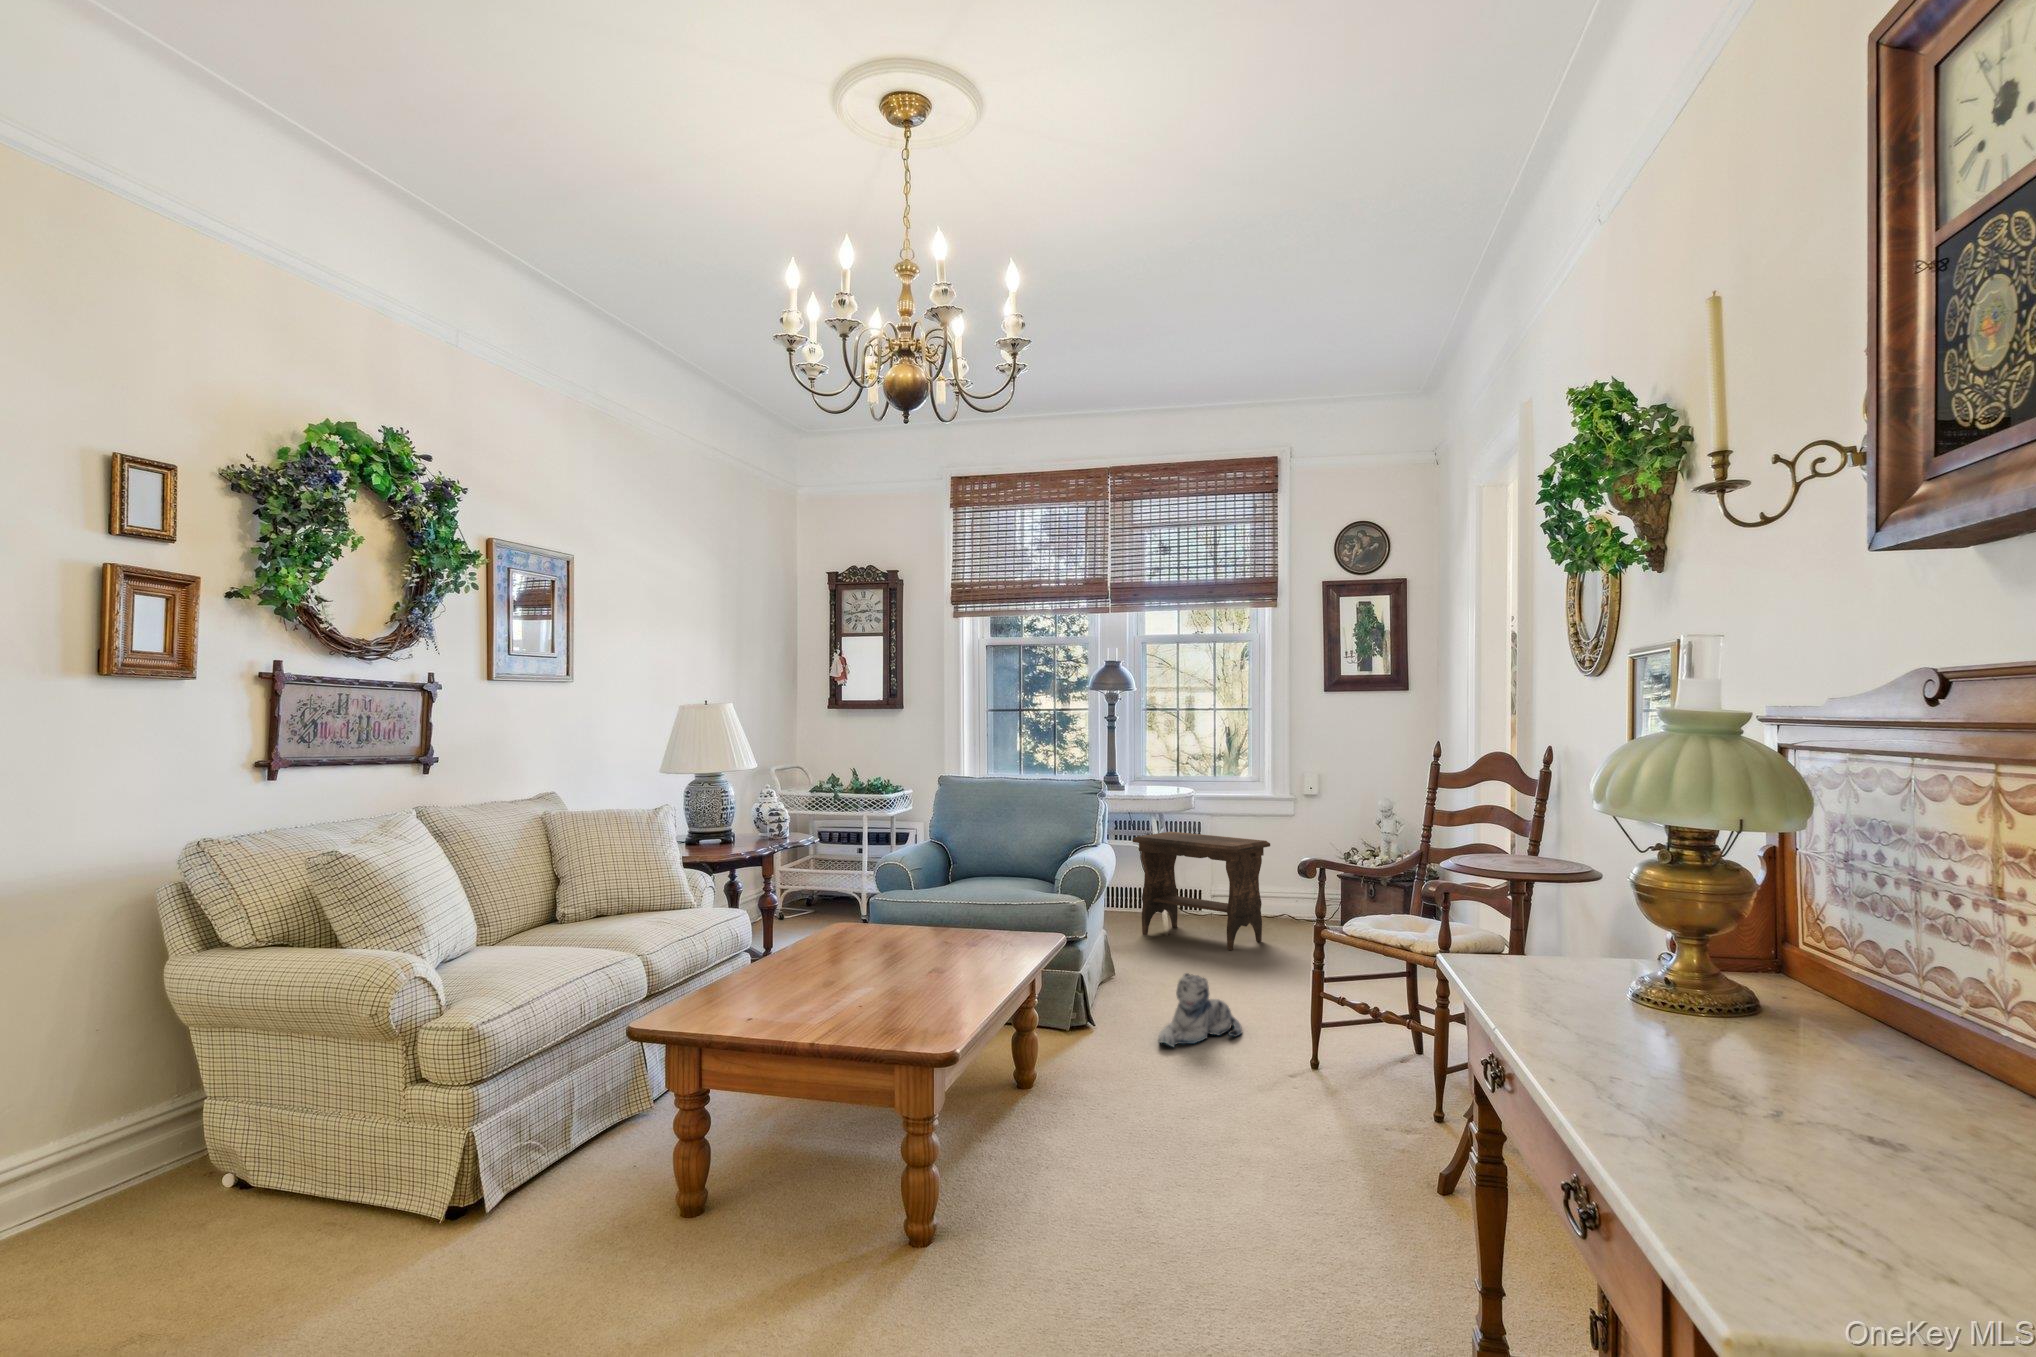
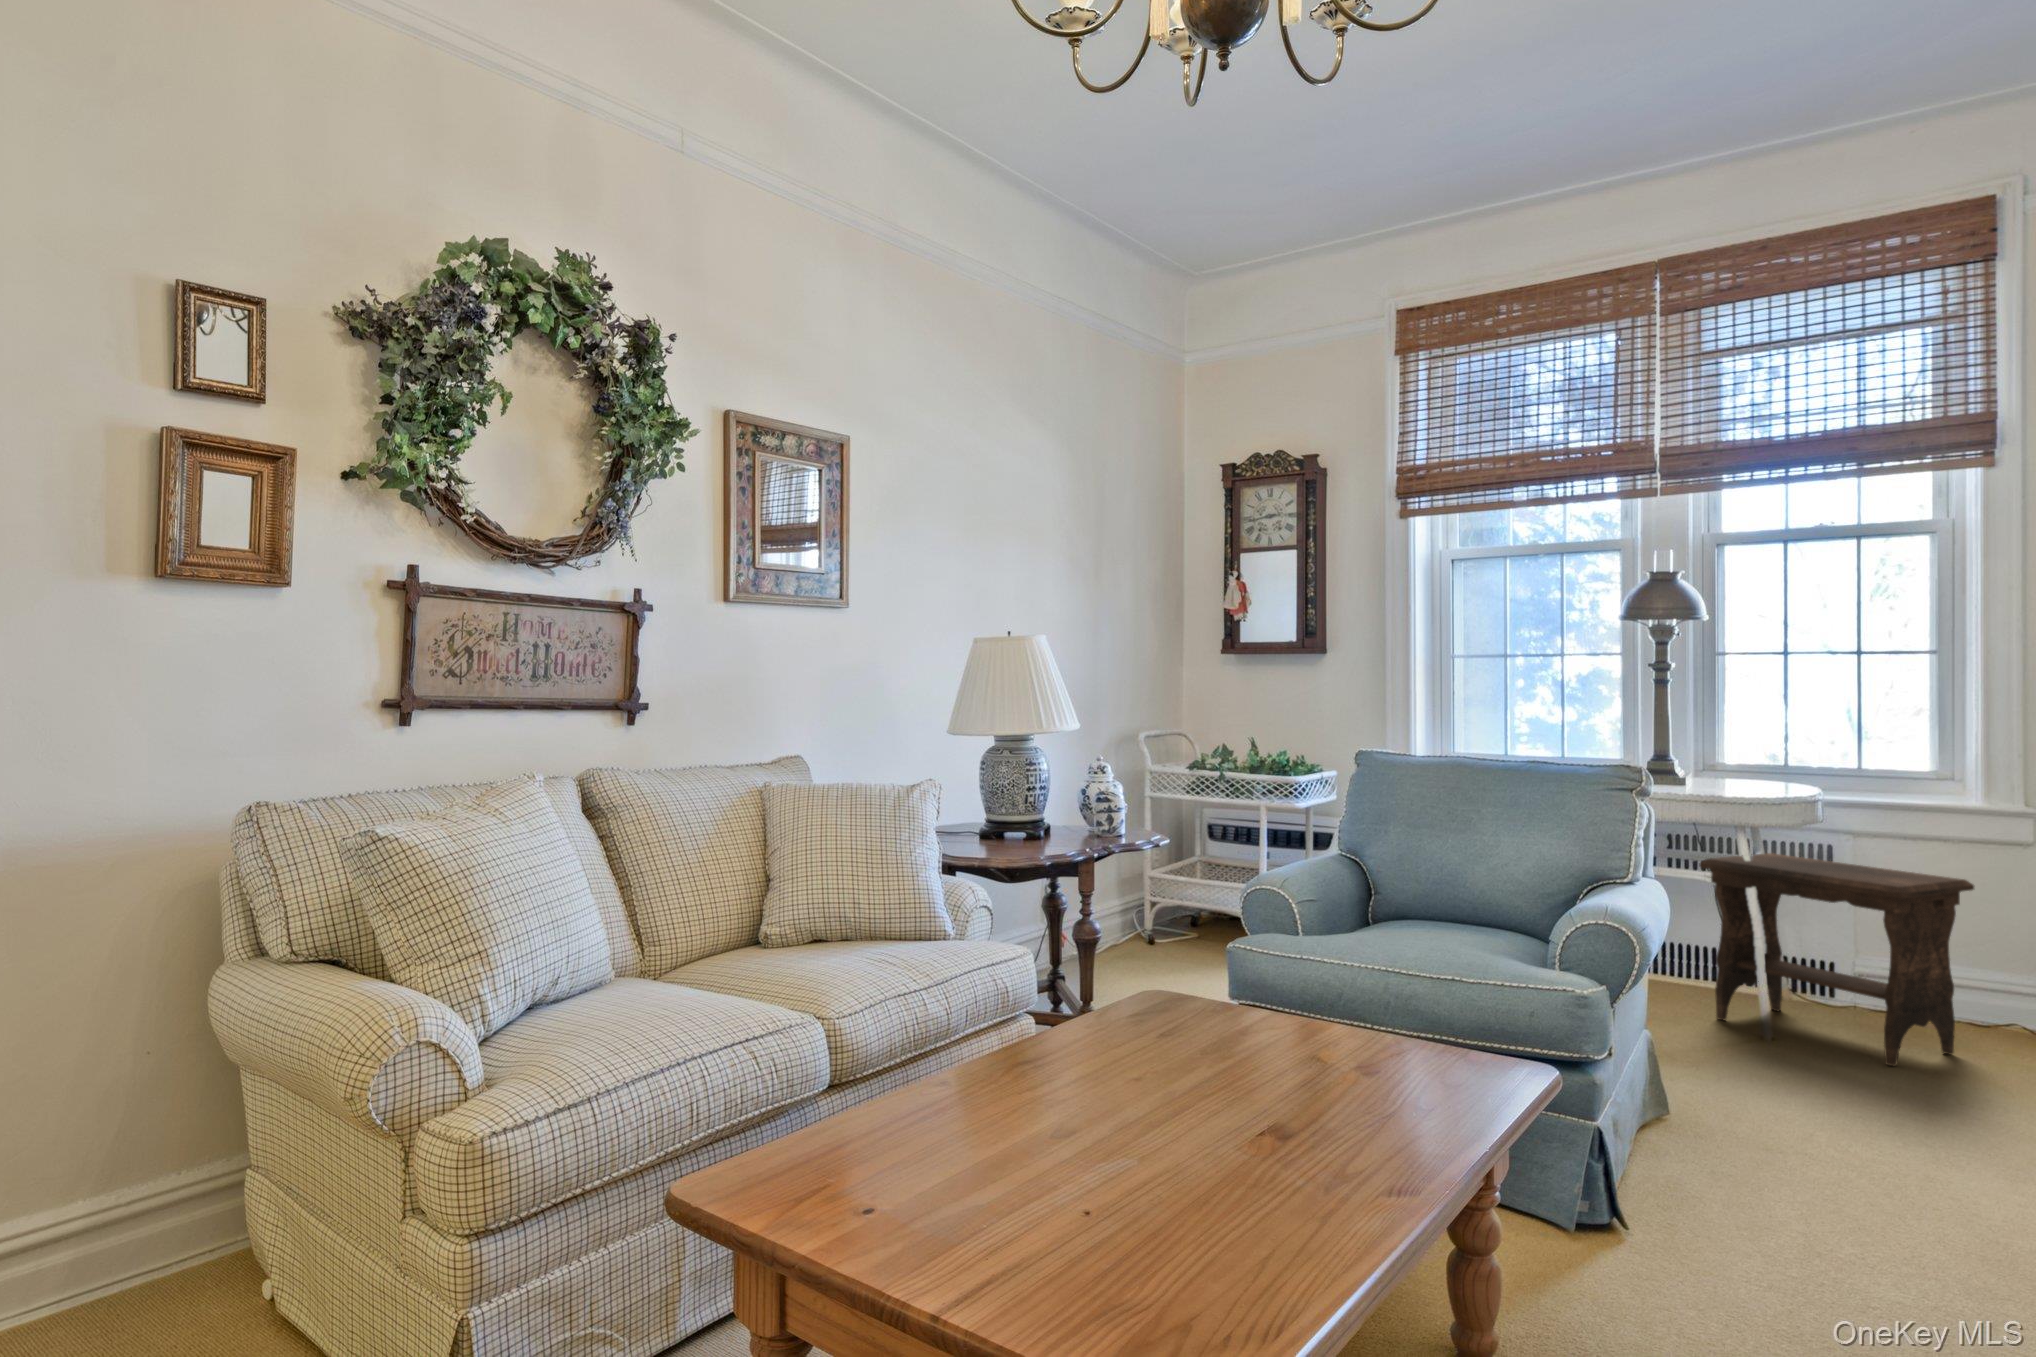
plush toy: present [1158,973,1242,1047] -> none [1758,1126,1943,1268]

